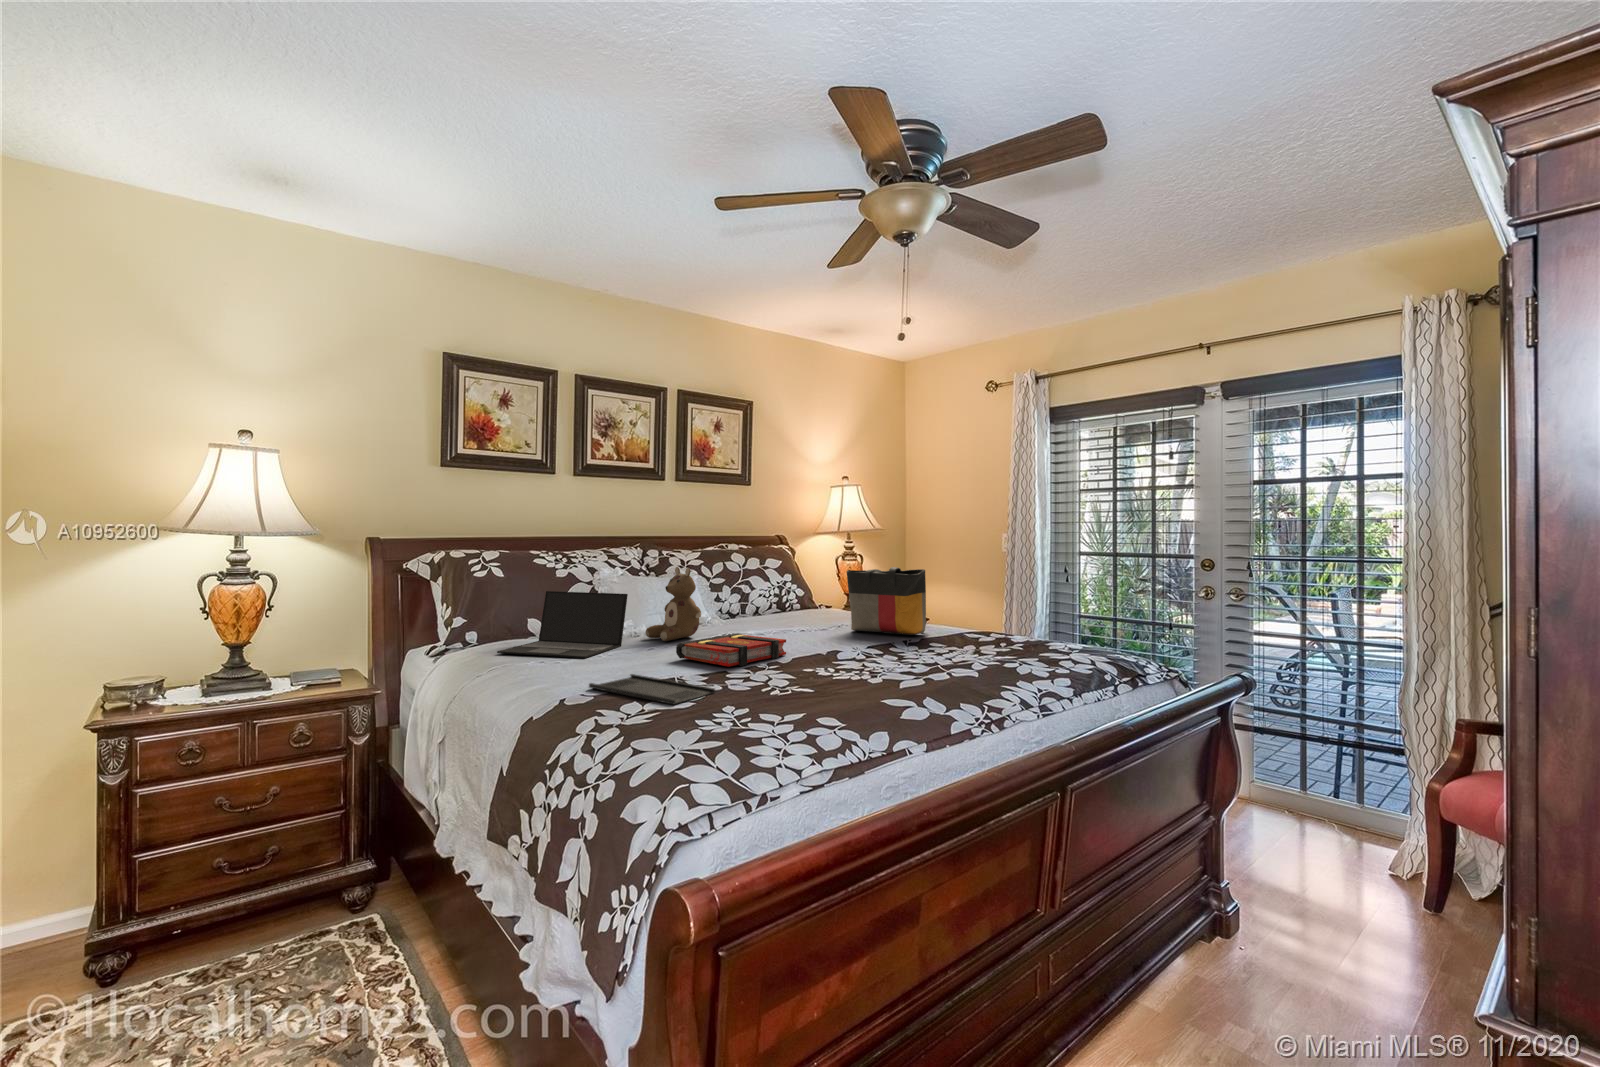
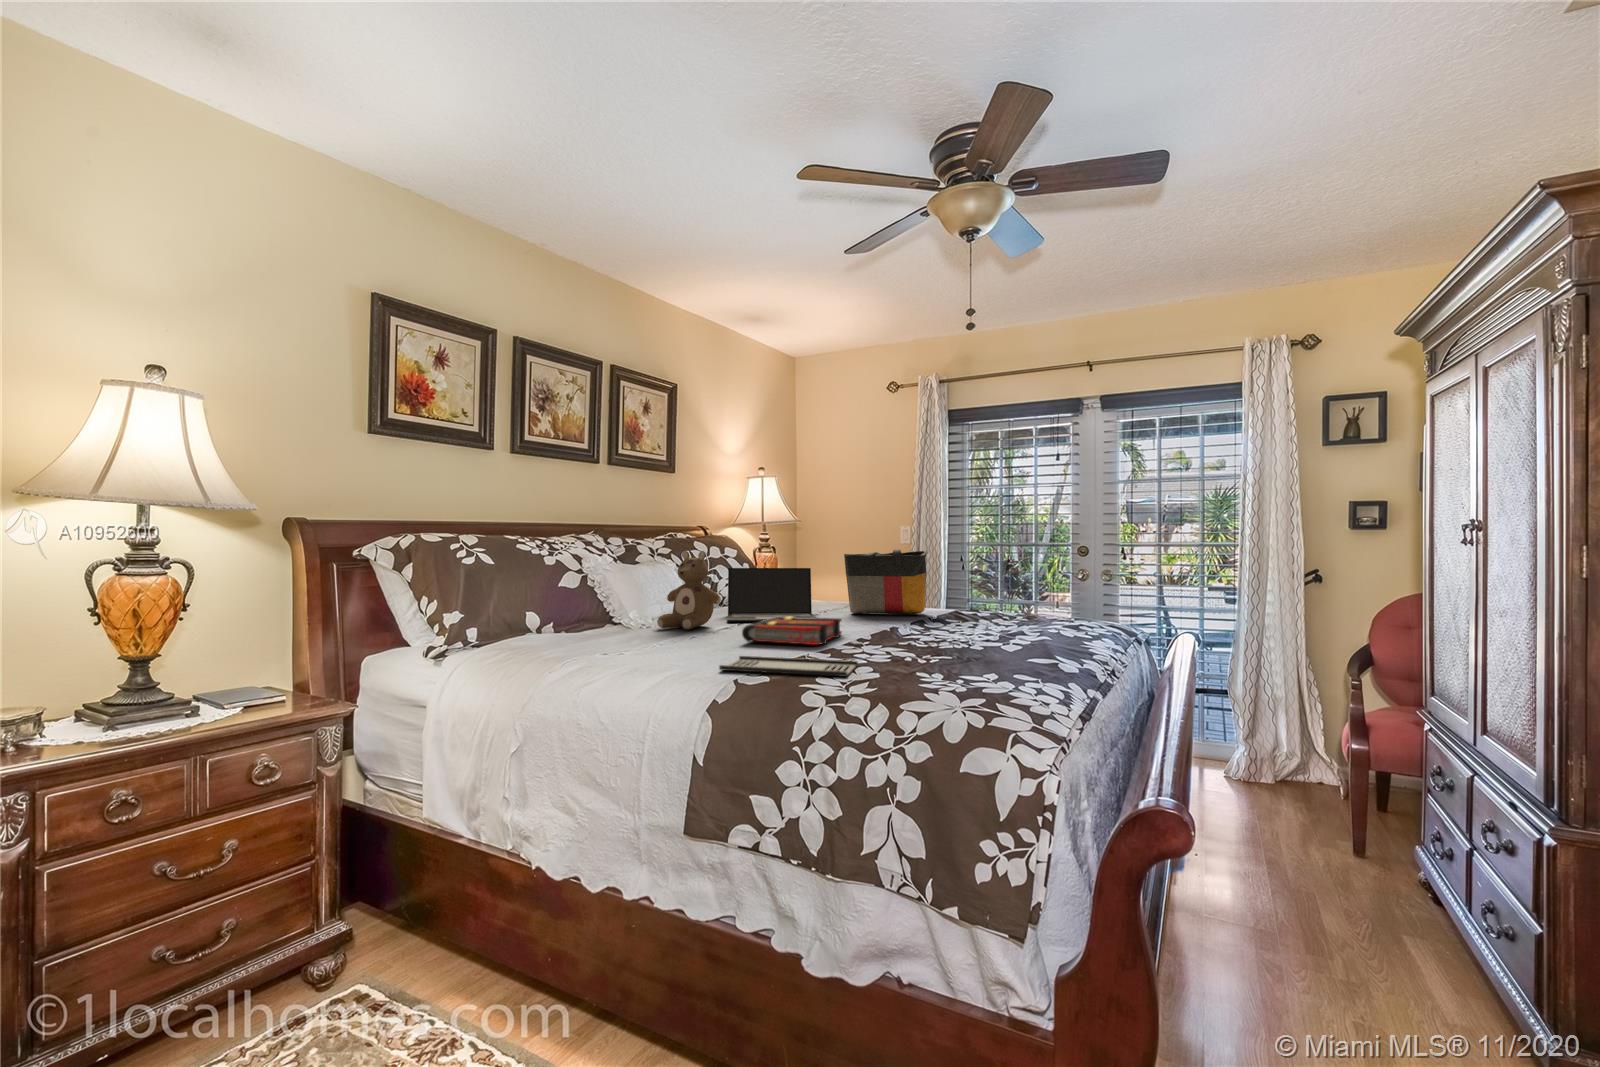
laptop: present [497,591,628,658] -> present [727,568,816,622]

